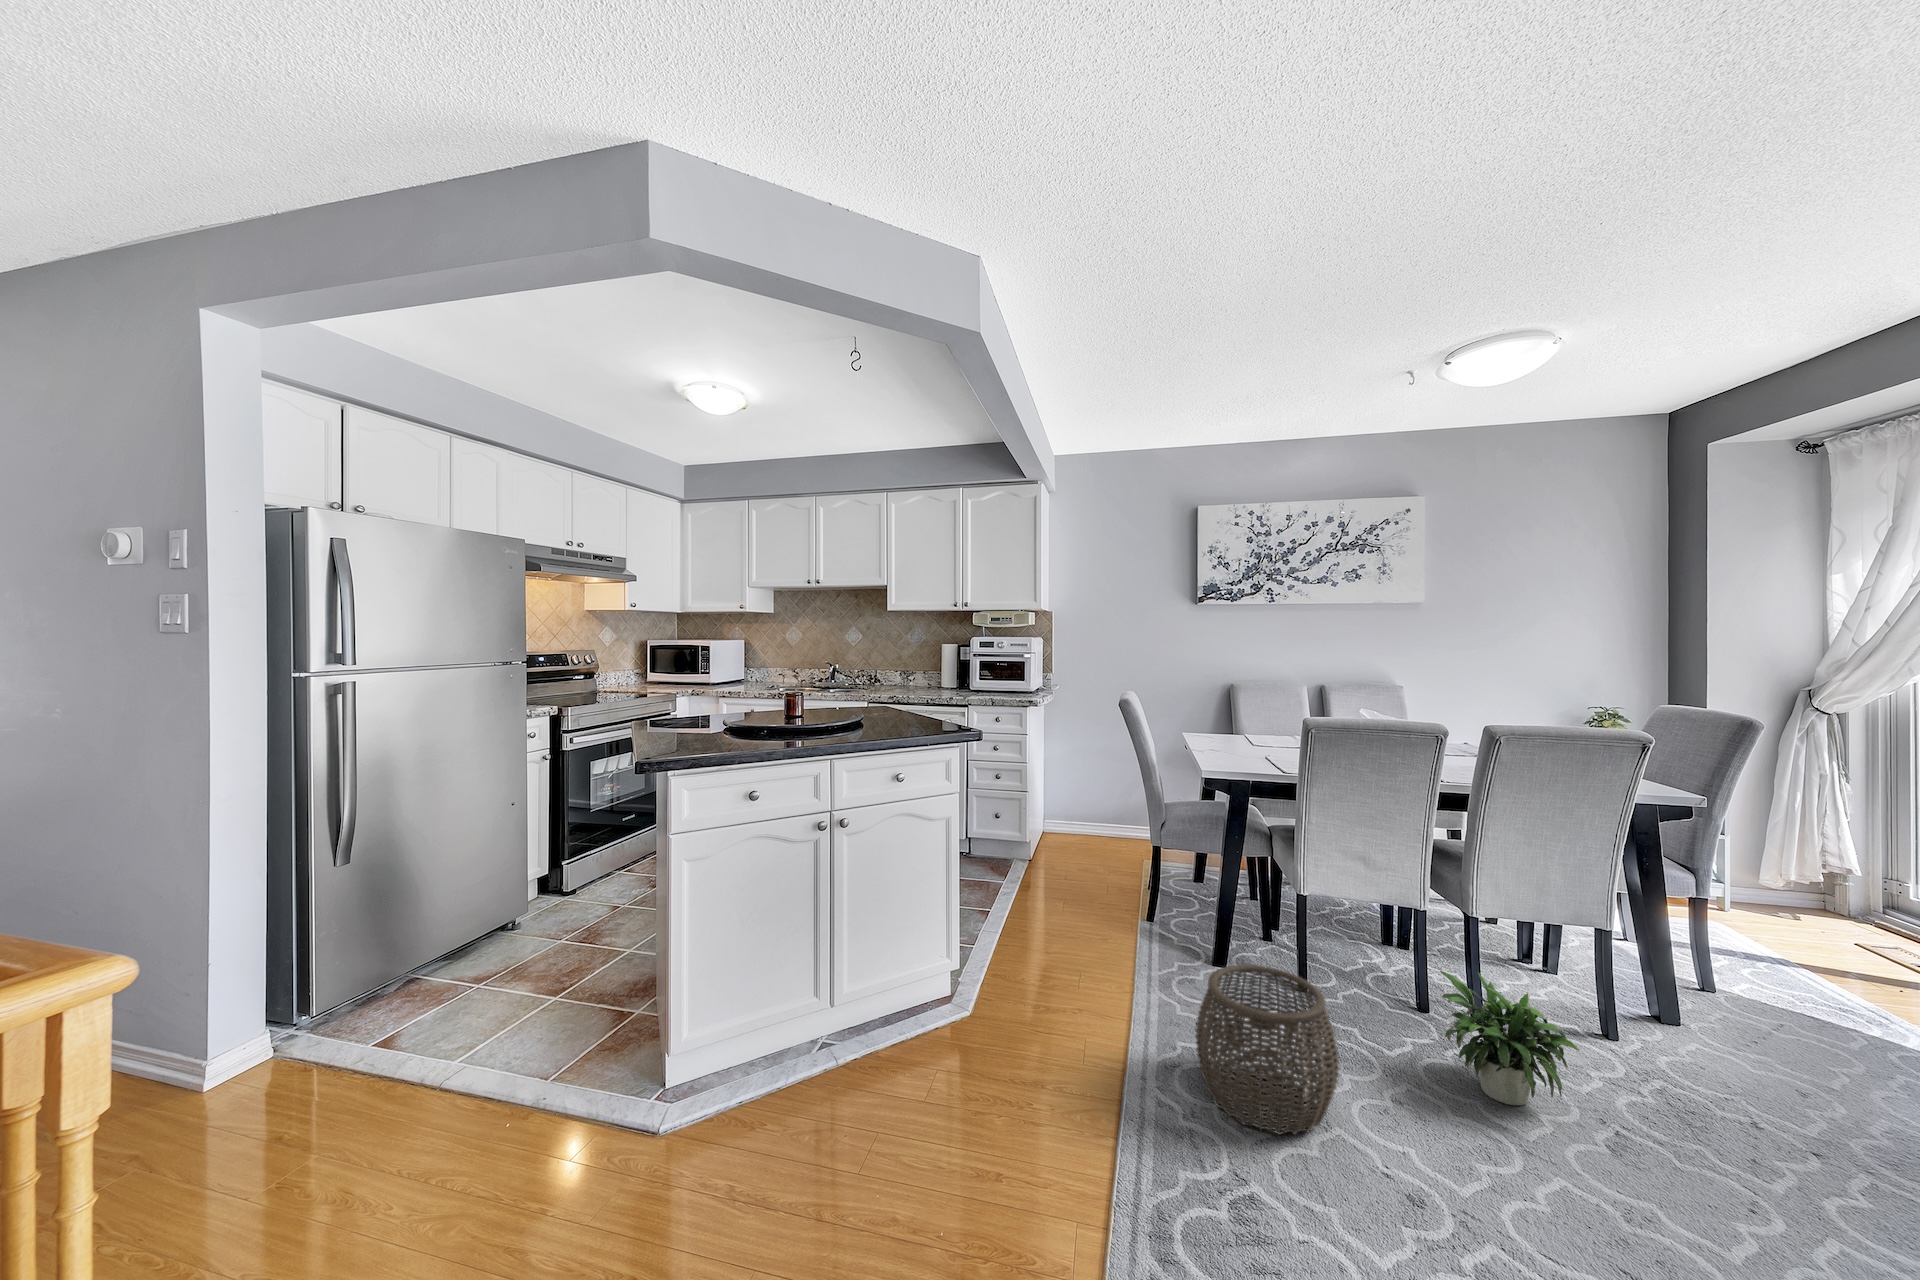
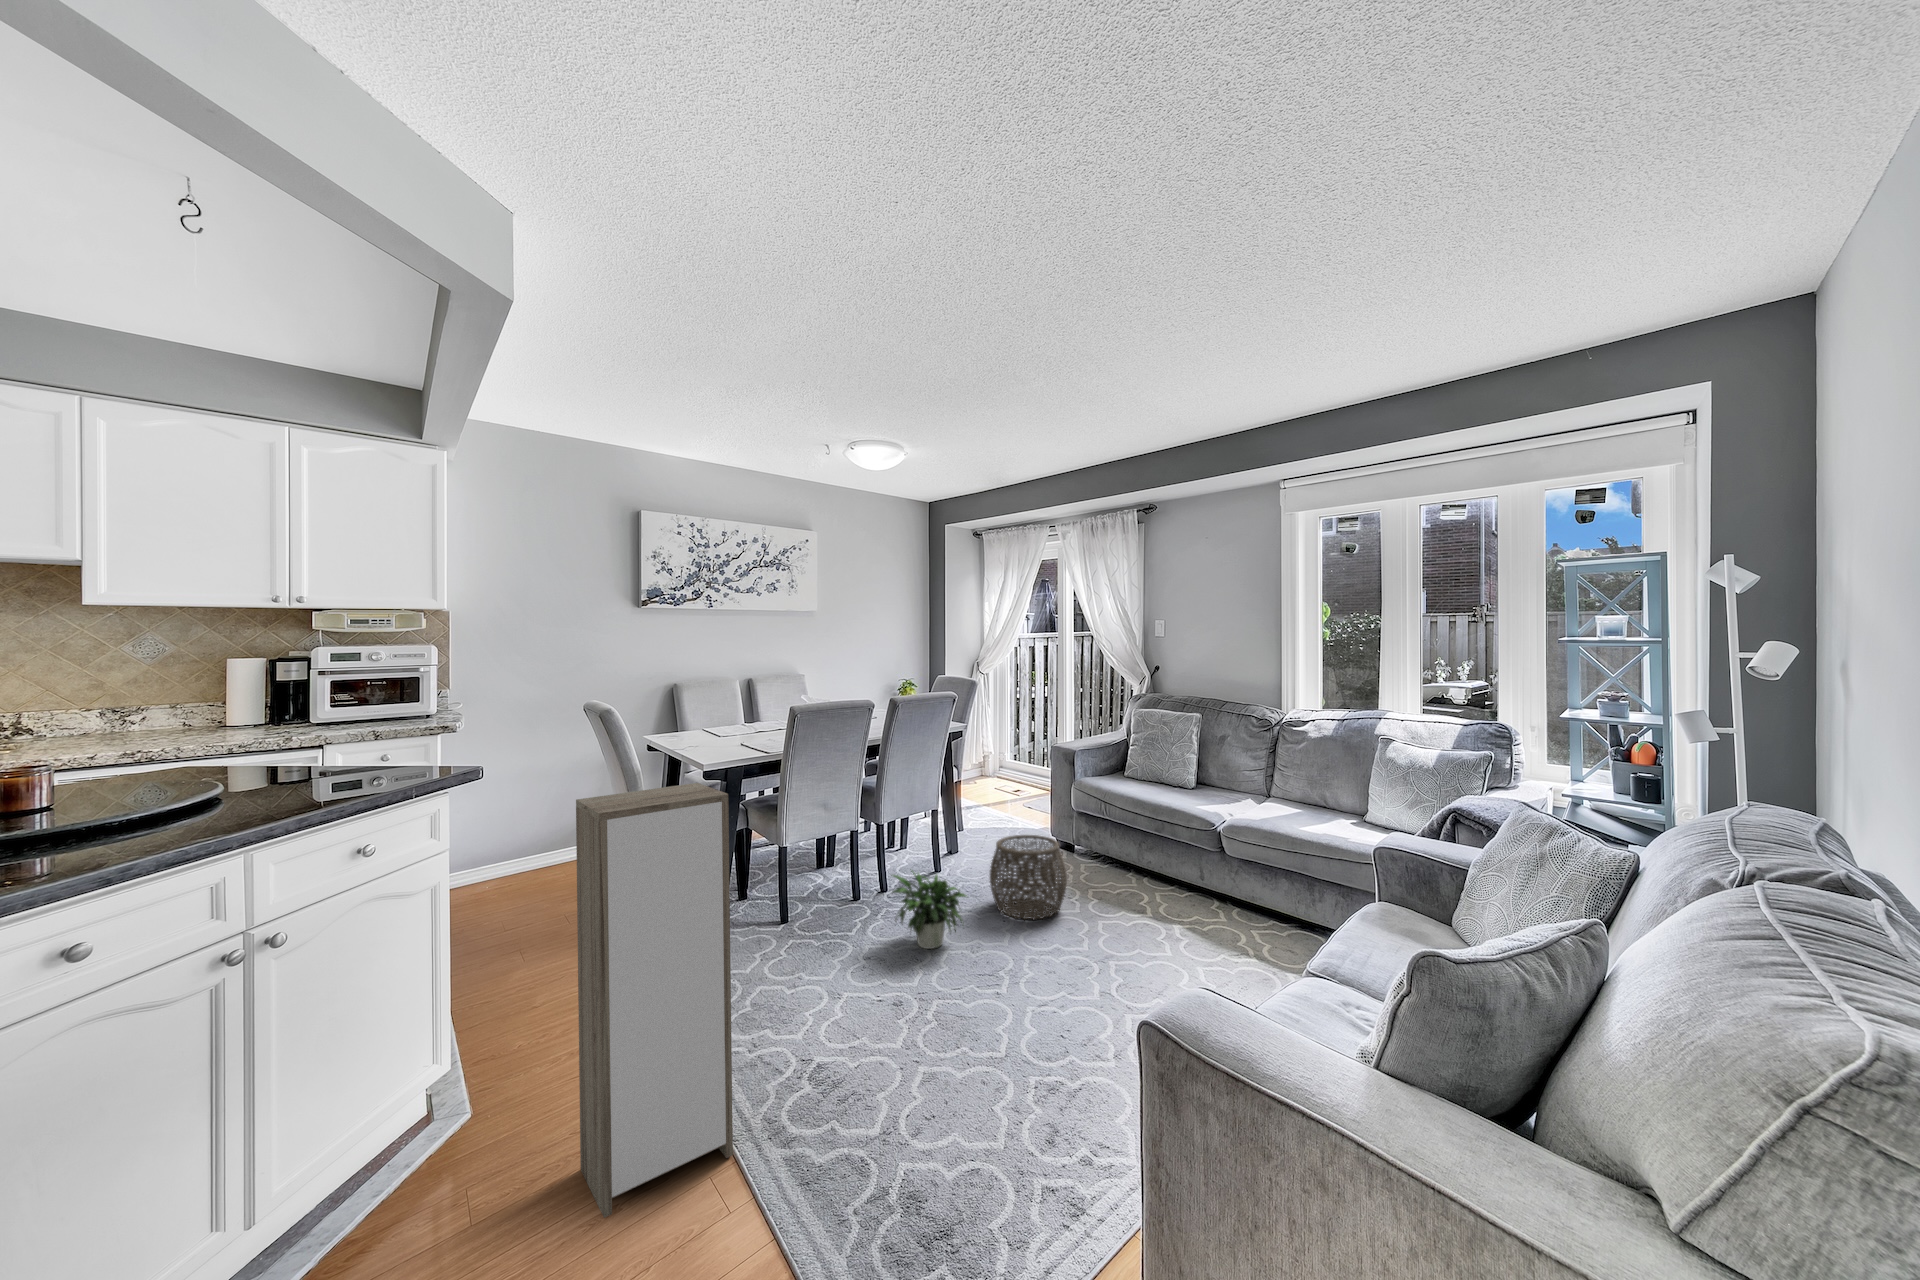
storage cabinet: none [964,798,1103,1241] -> present [576,783,733,1218]
woven basket: present [1195,965,1340,1135] -> present [990,835,1067,919]

